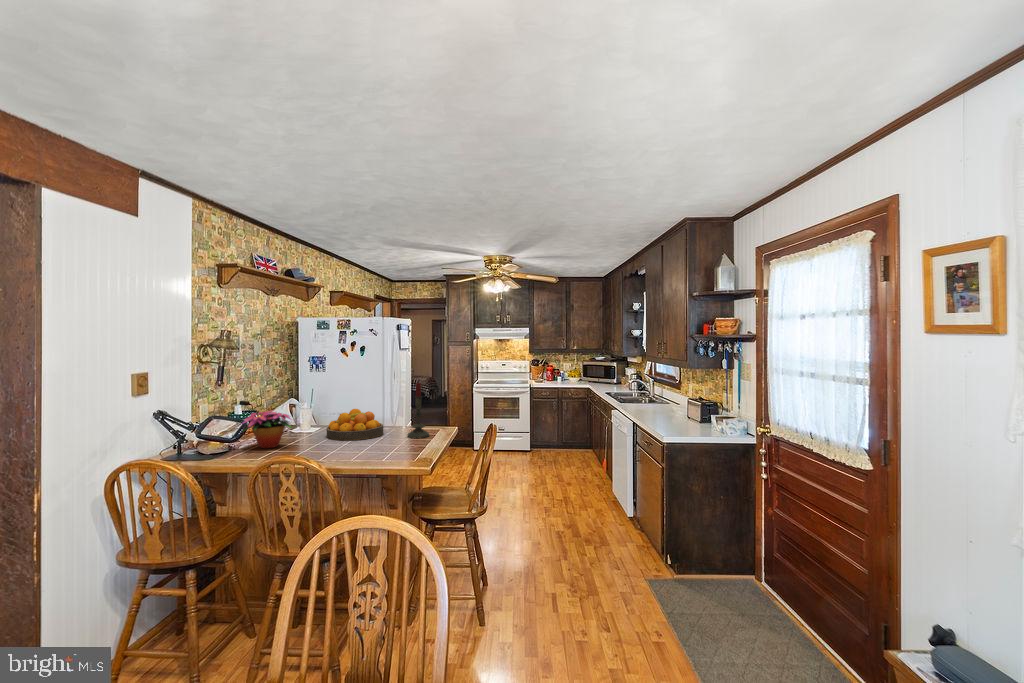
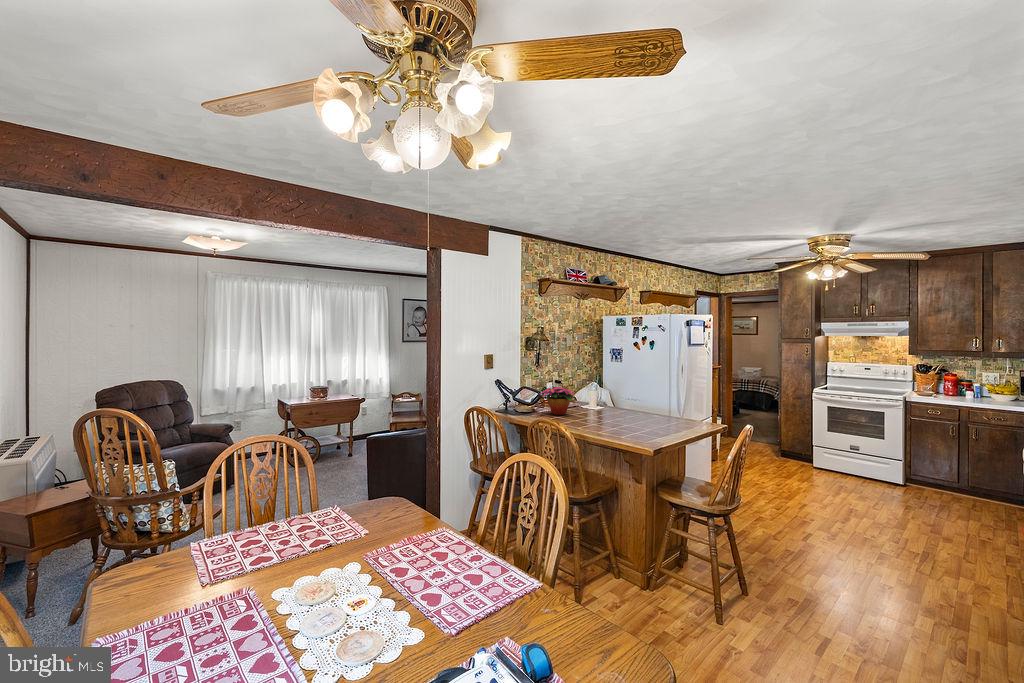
candle: present [408,383,429,438] -> none [671,370,693,425]
fruit bowl: present [326,409,383,440] -> none [605,393,654,419]

